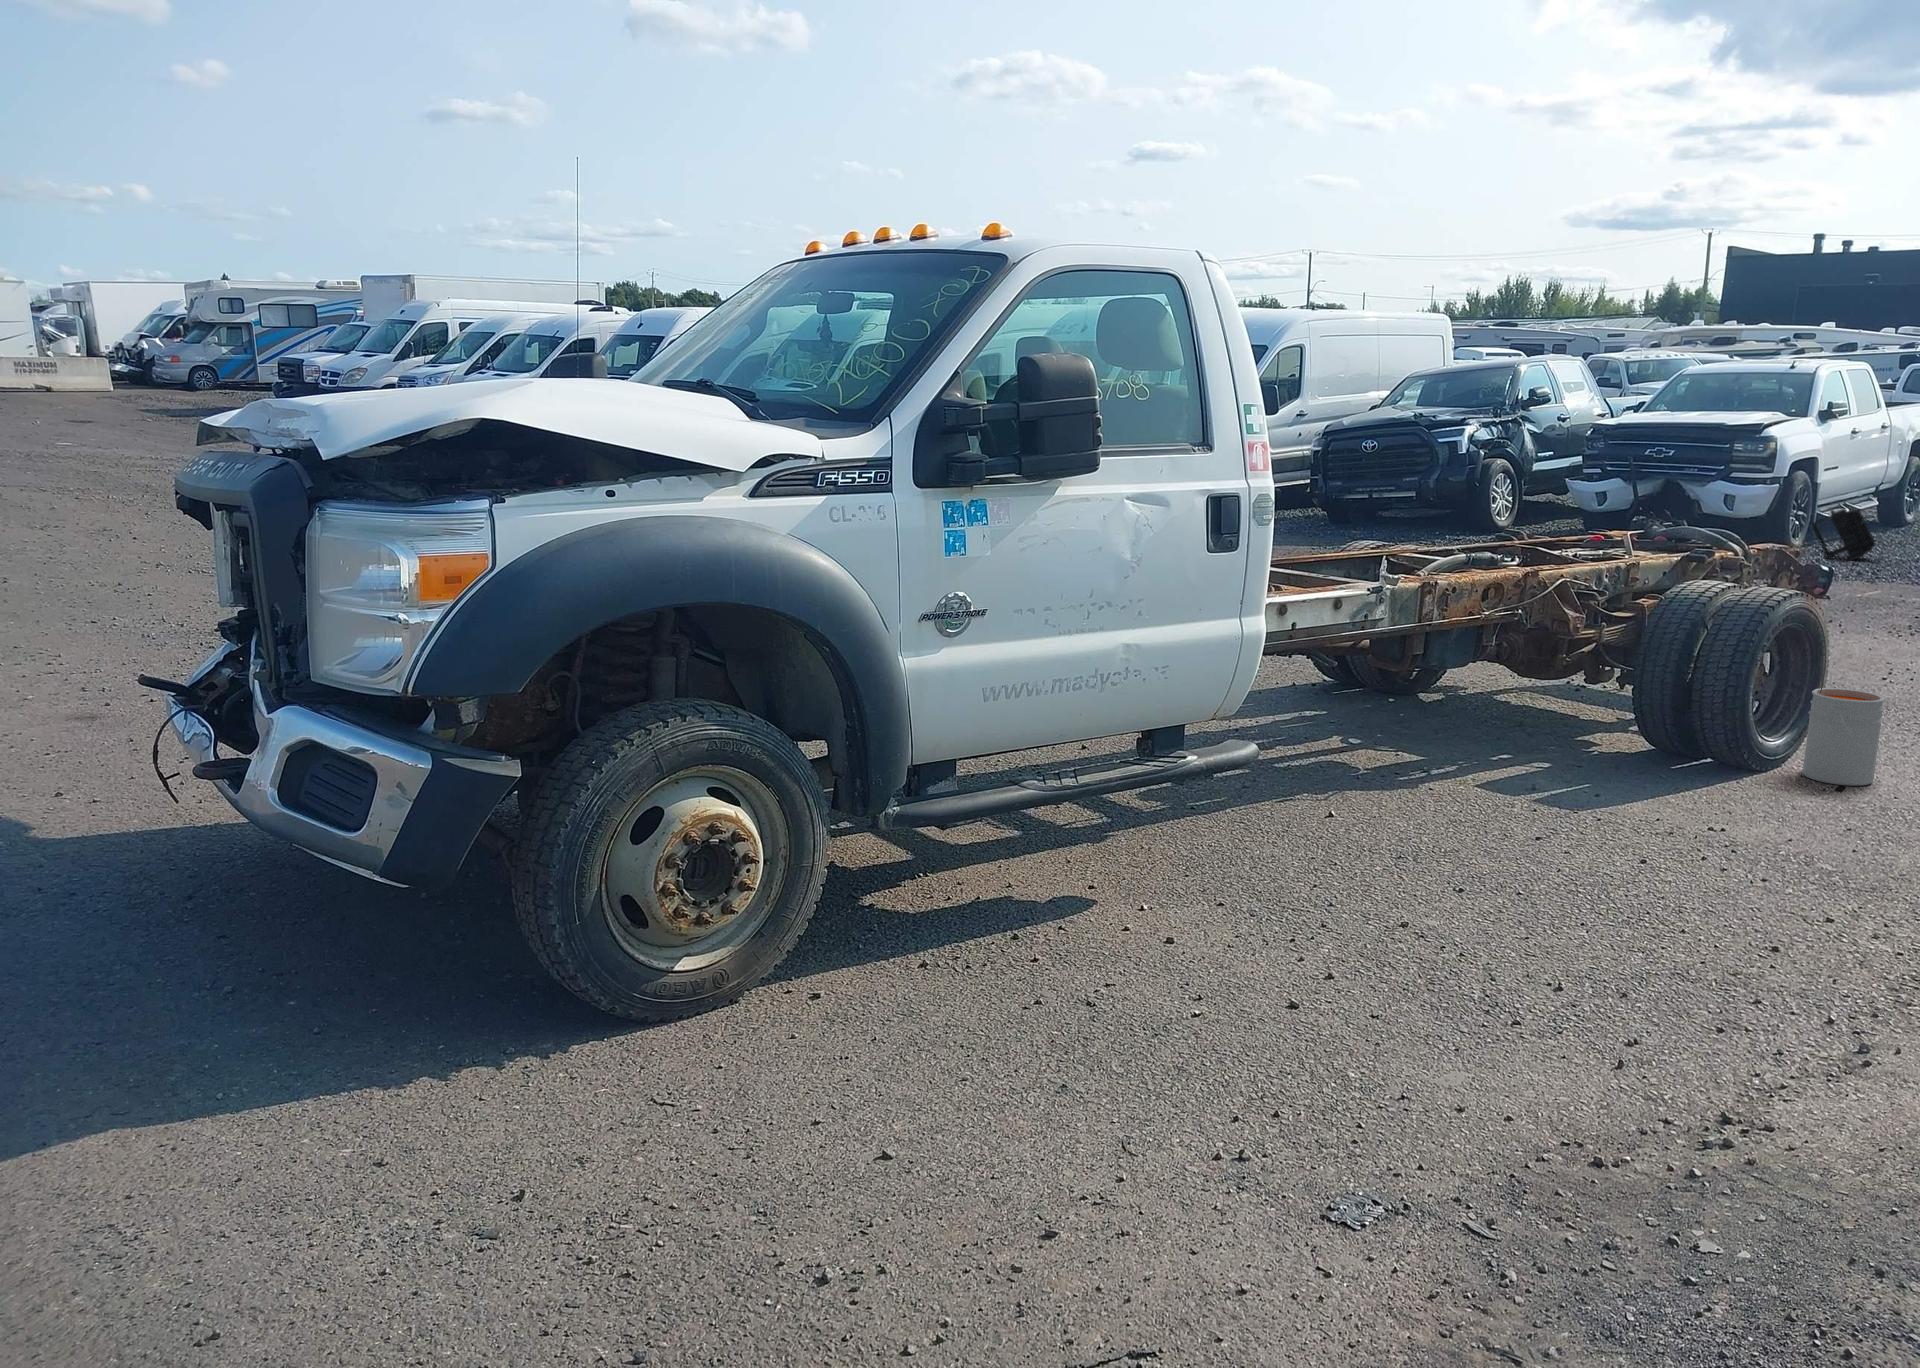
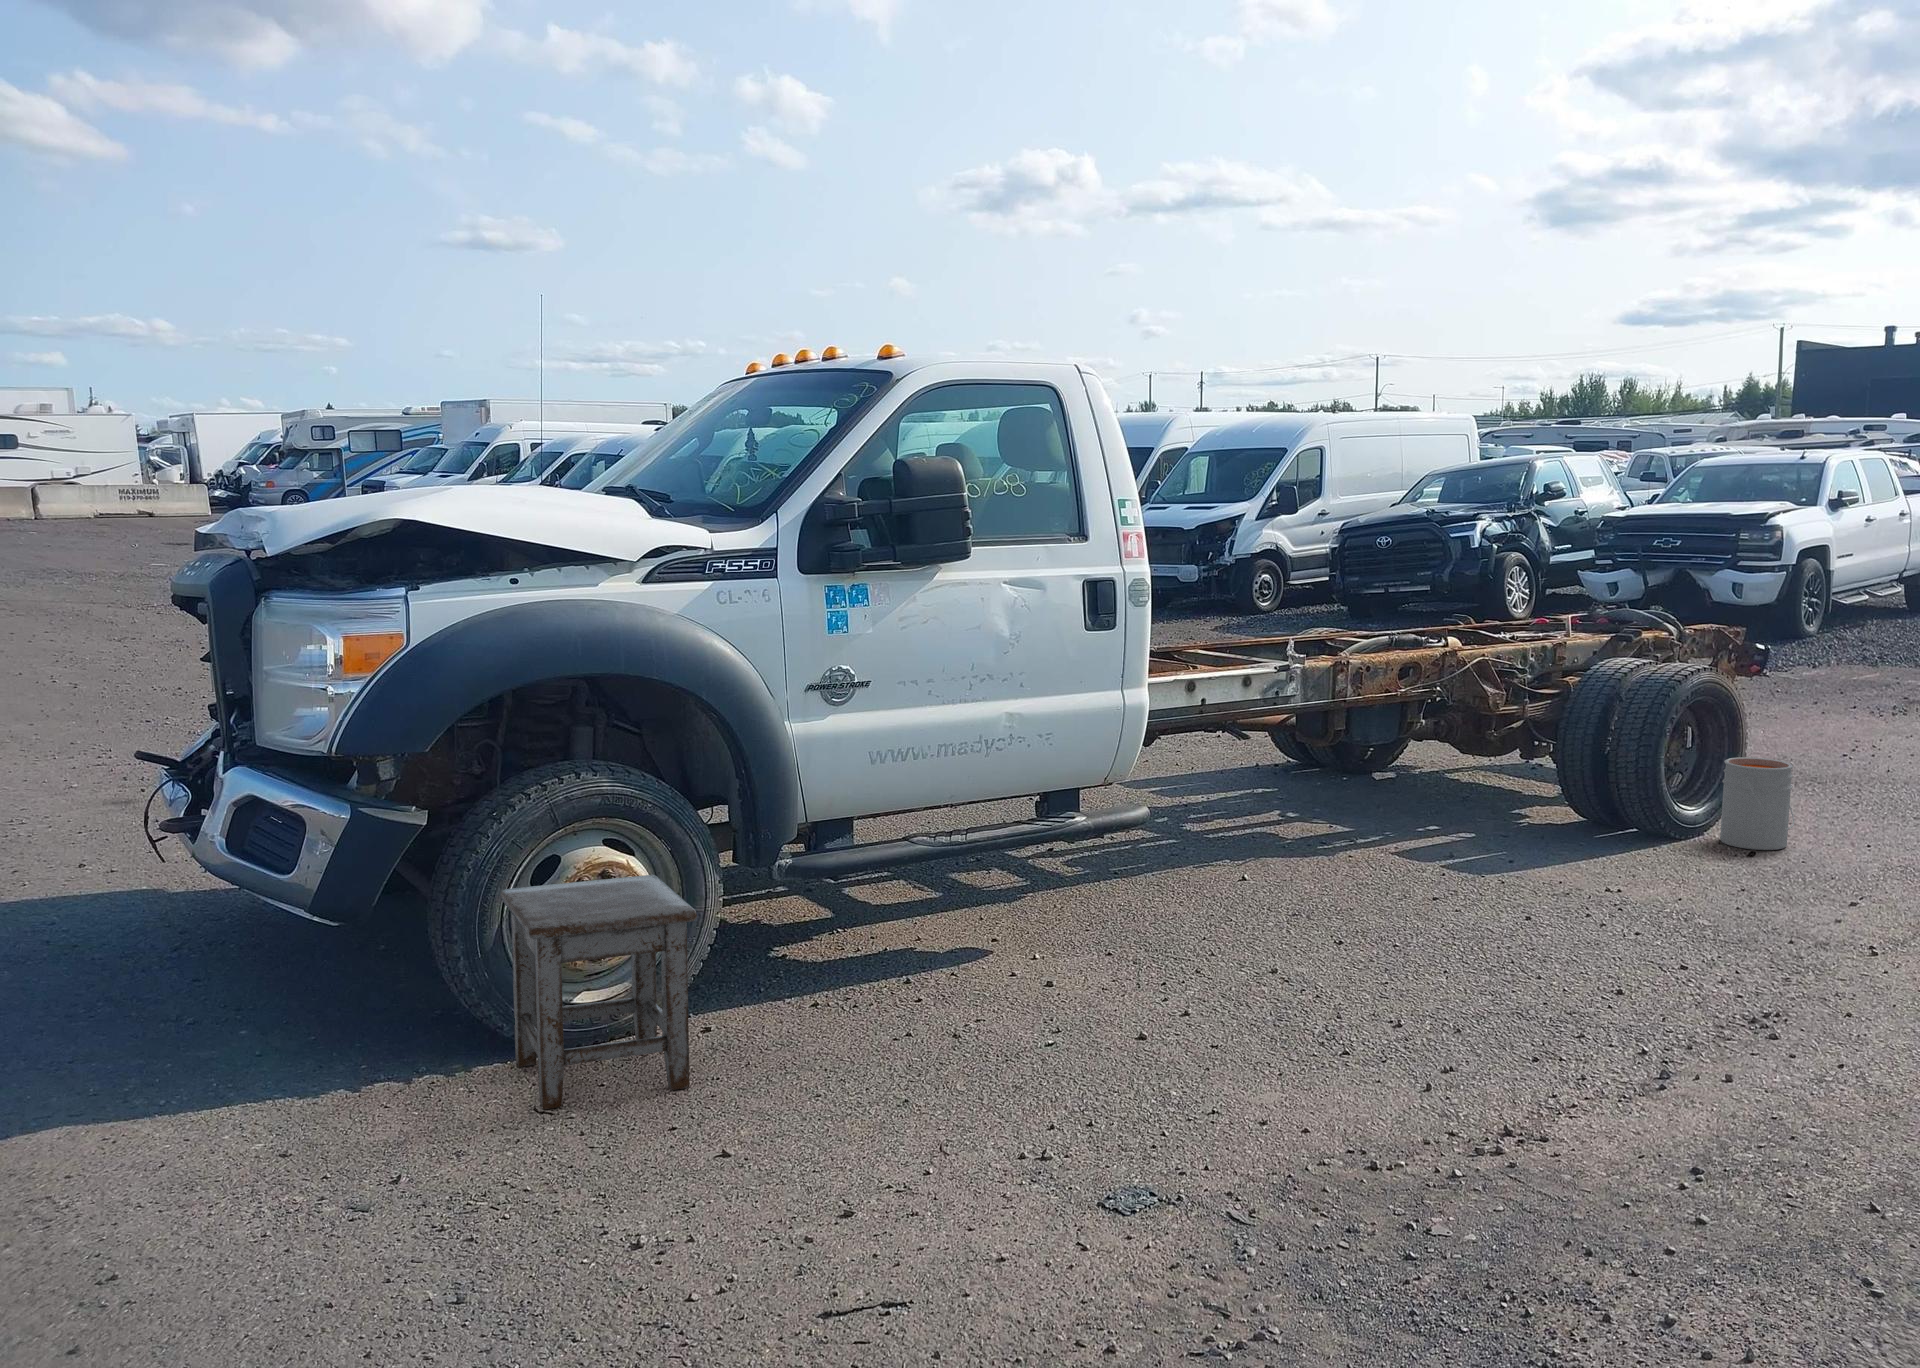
backpack: present [1812,509,1875,560] -> none [1825,595,1890,647]
stool: none [599,829,833,1100] -> present [501,875,697,1109]

